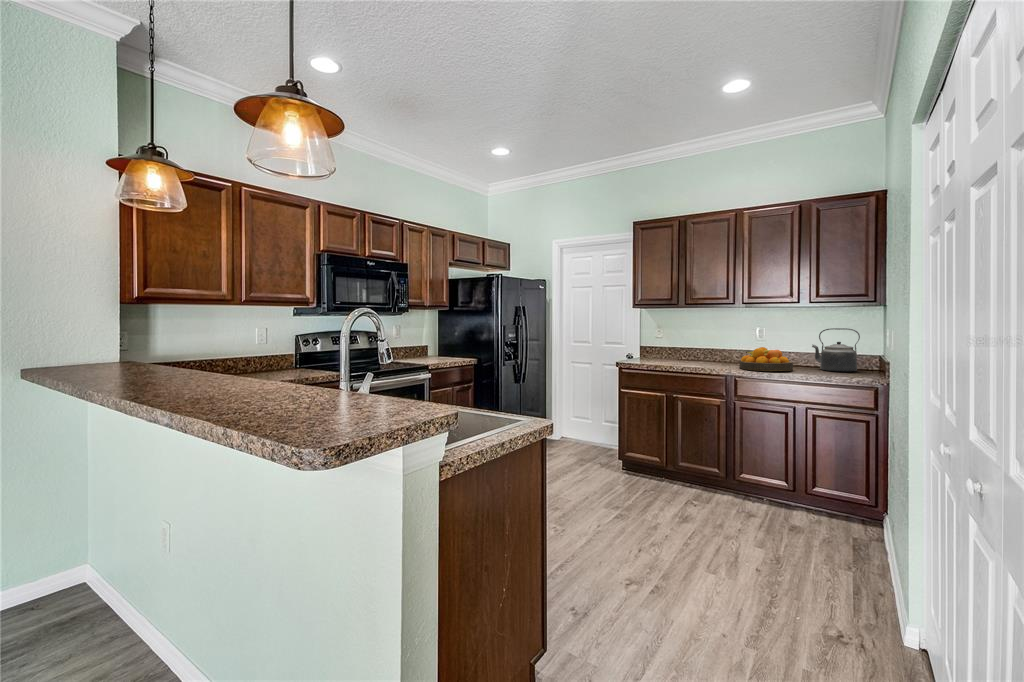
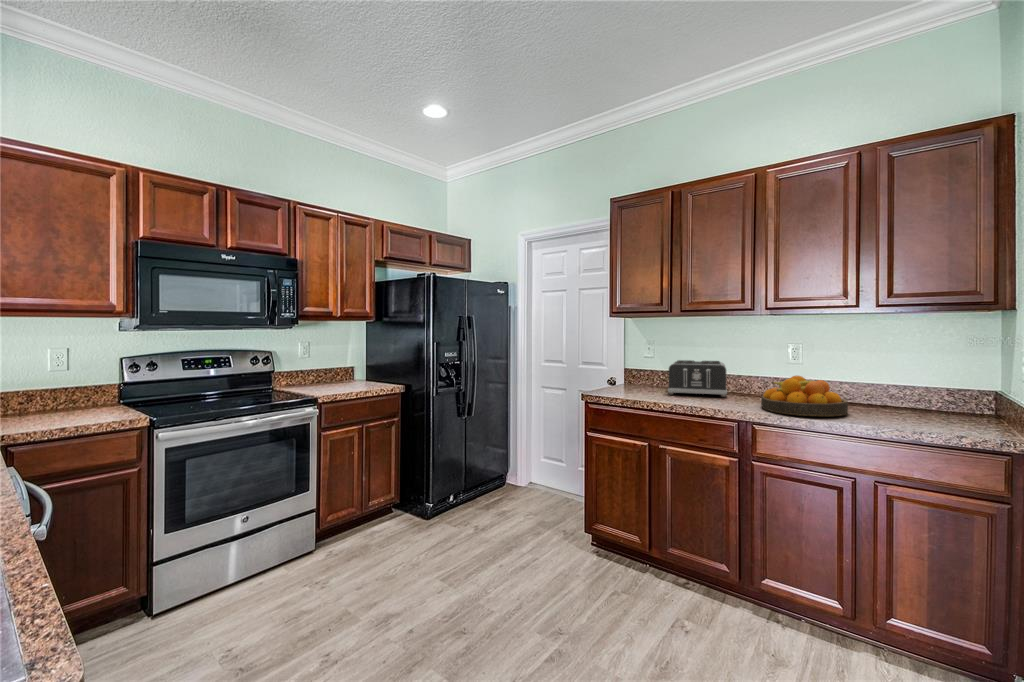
kettle: present [812,328,860,372] -> none [877,347,961,418]
toaster: none [676,339,716,363] -> present [668,360,727,397]

